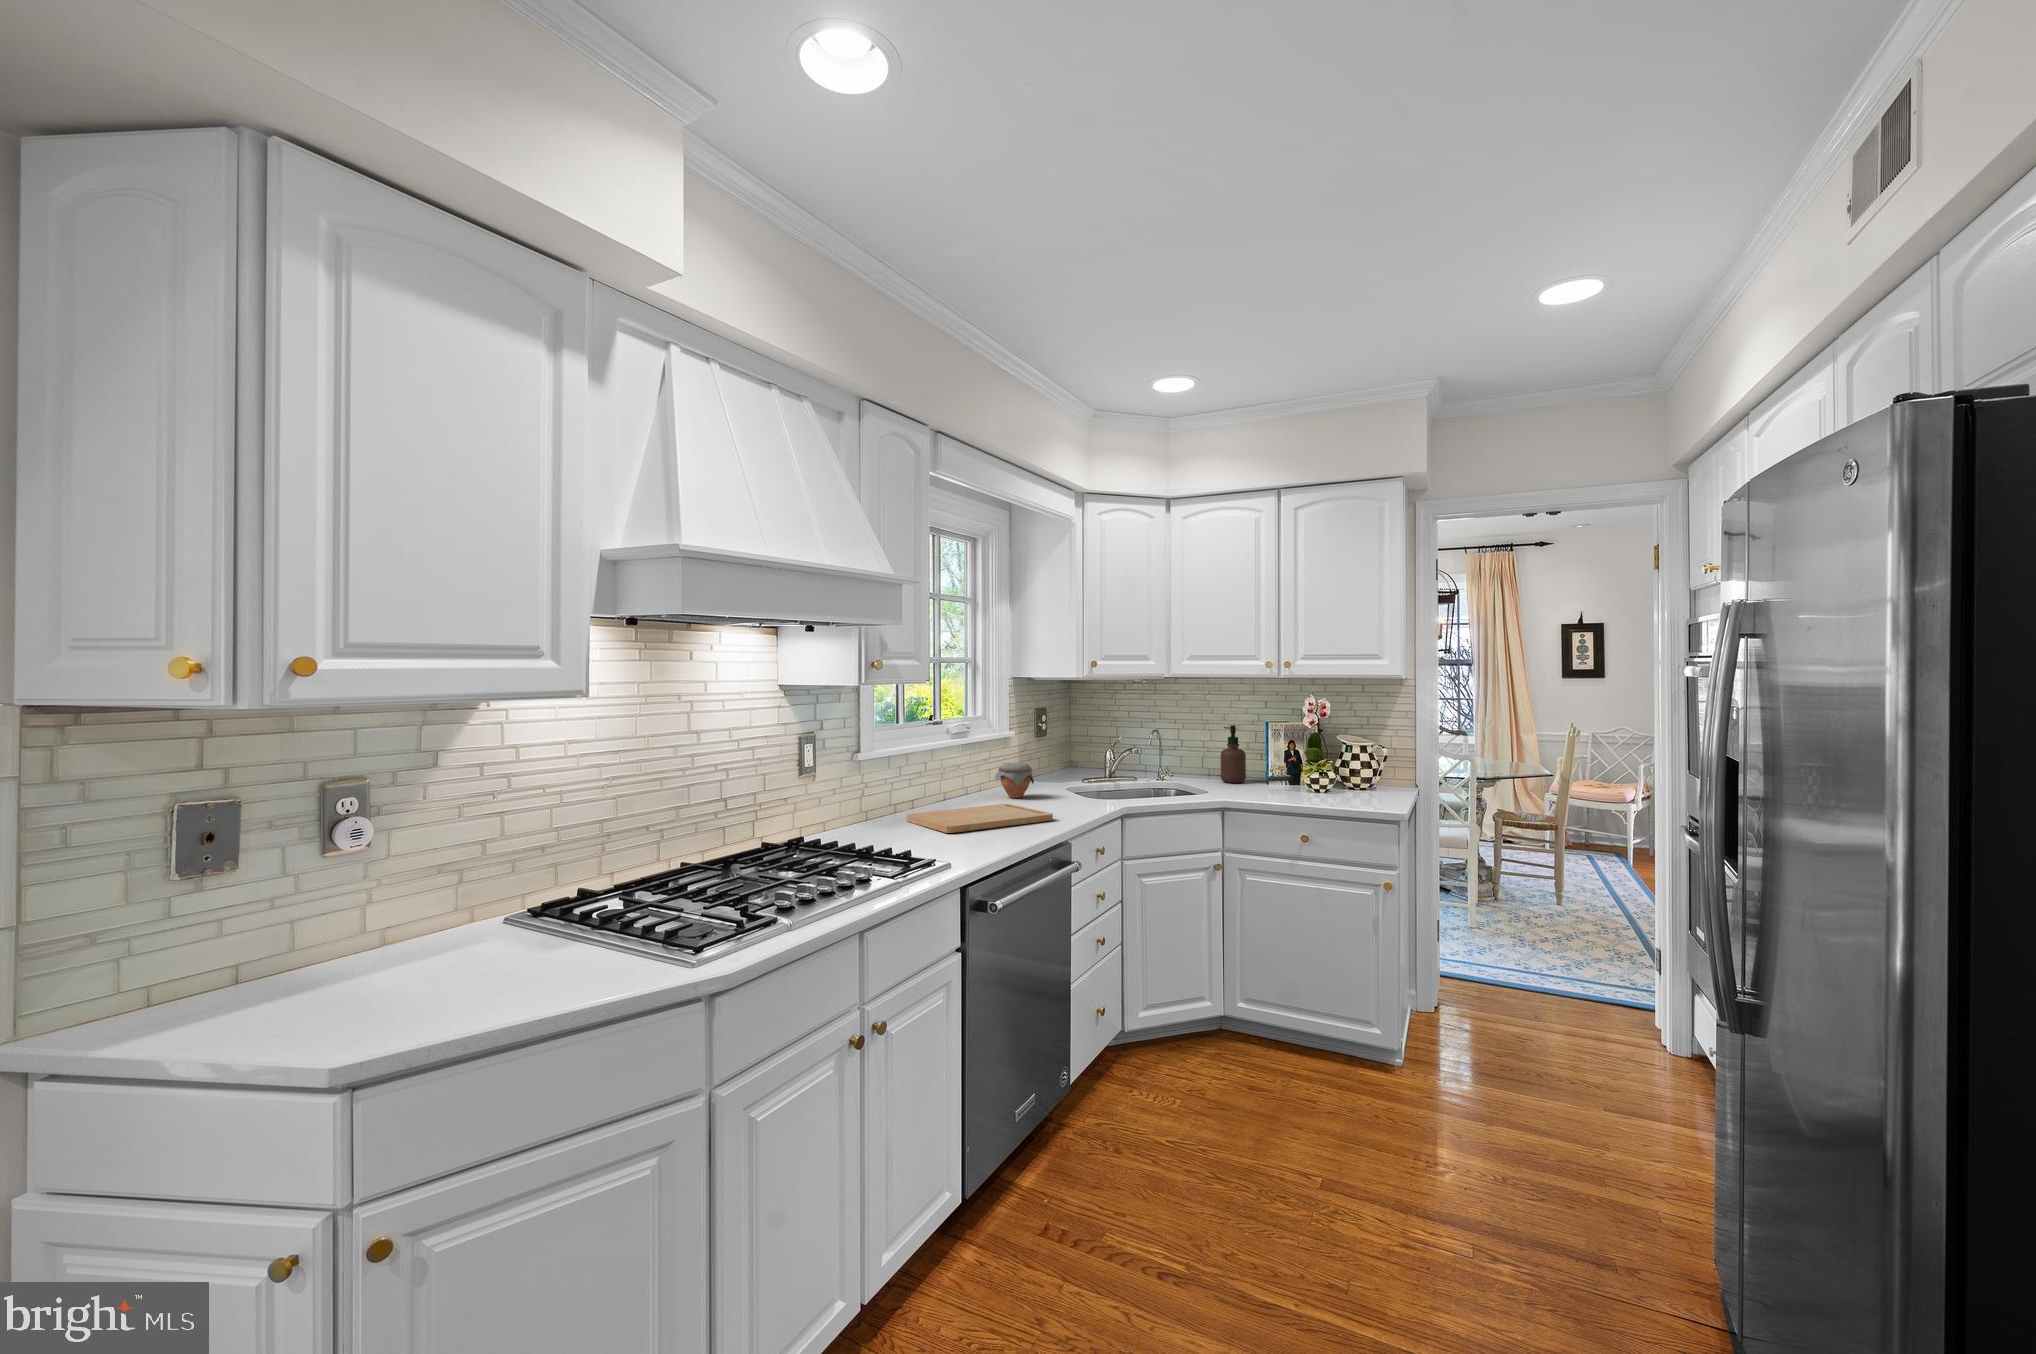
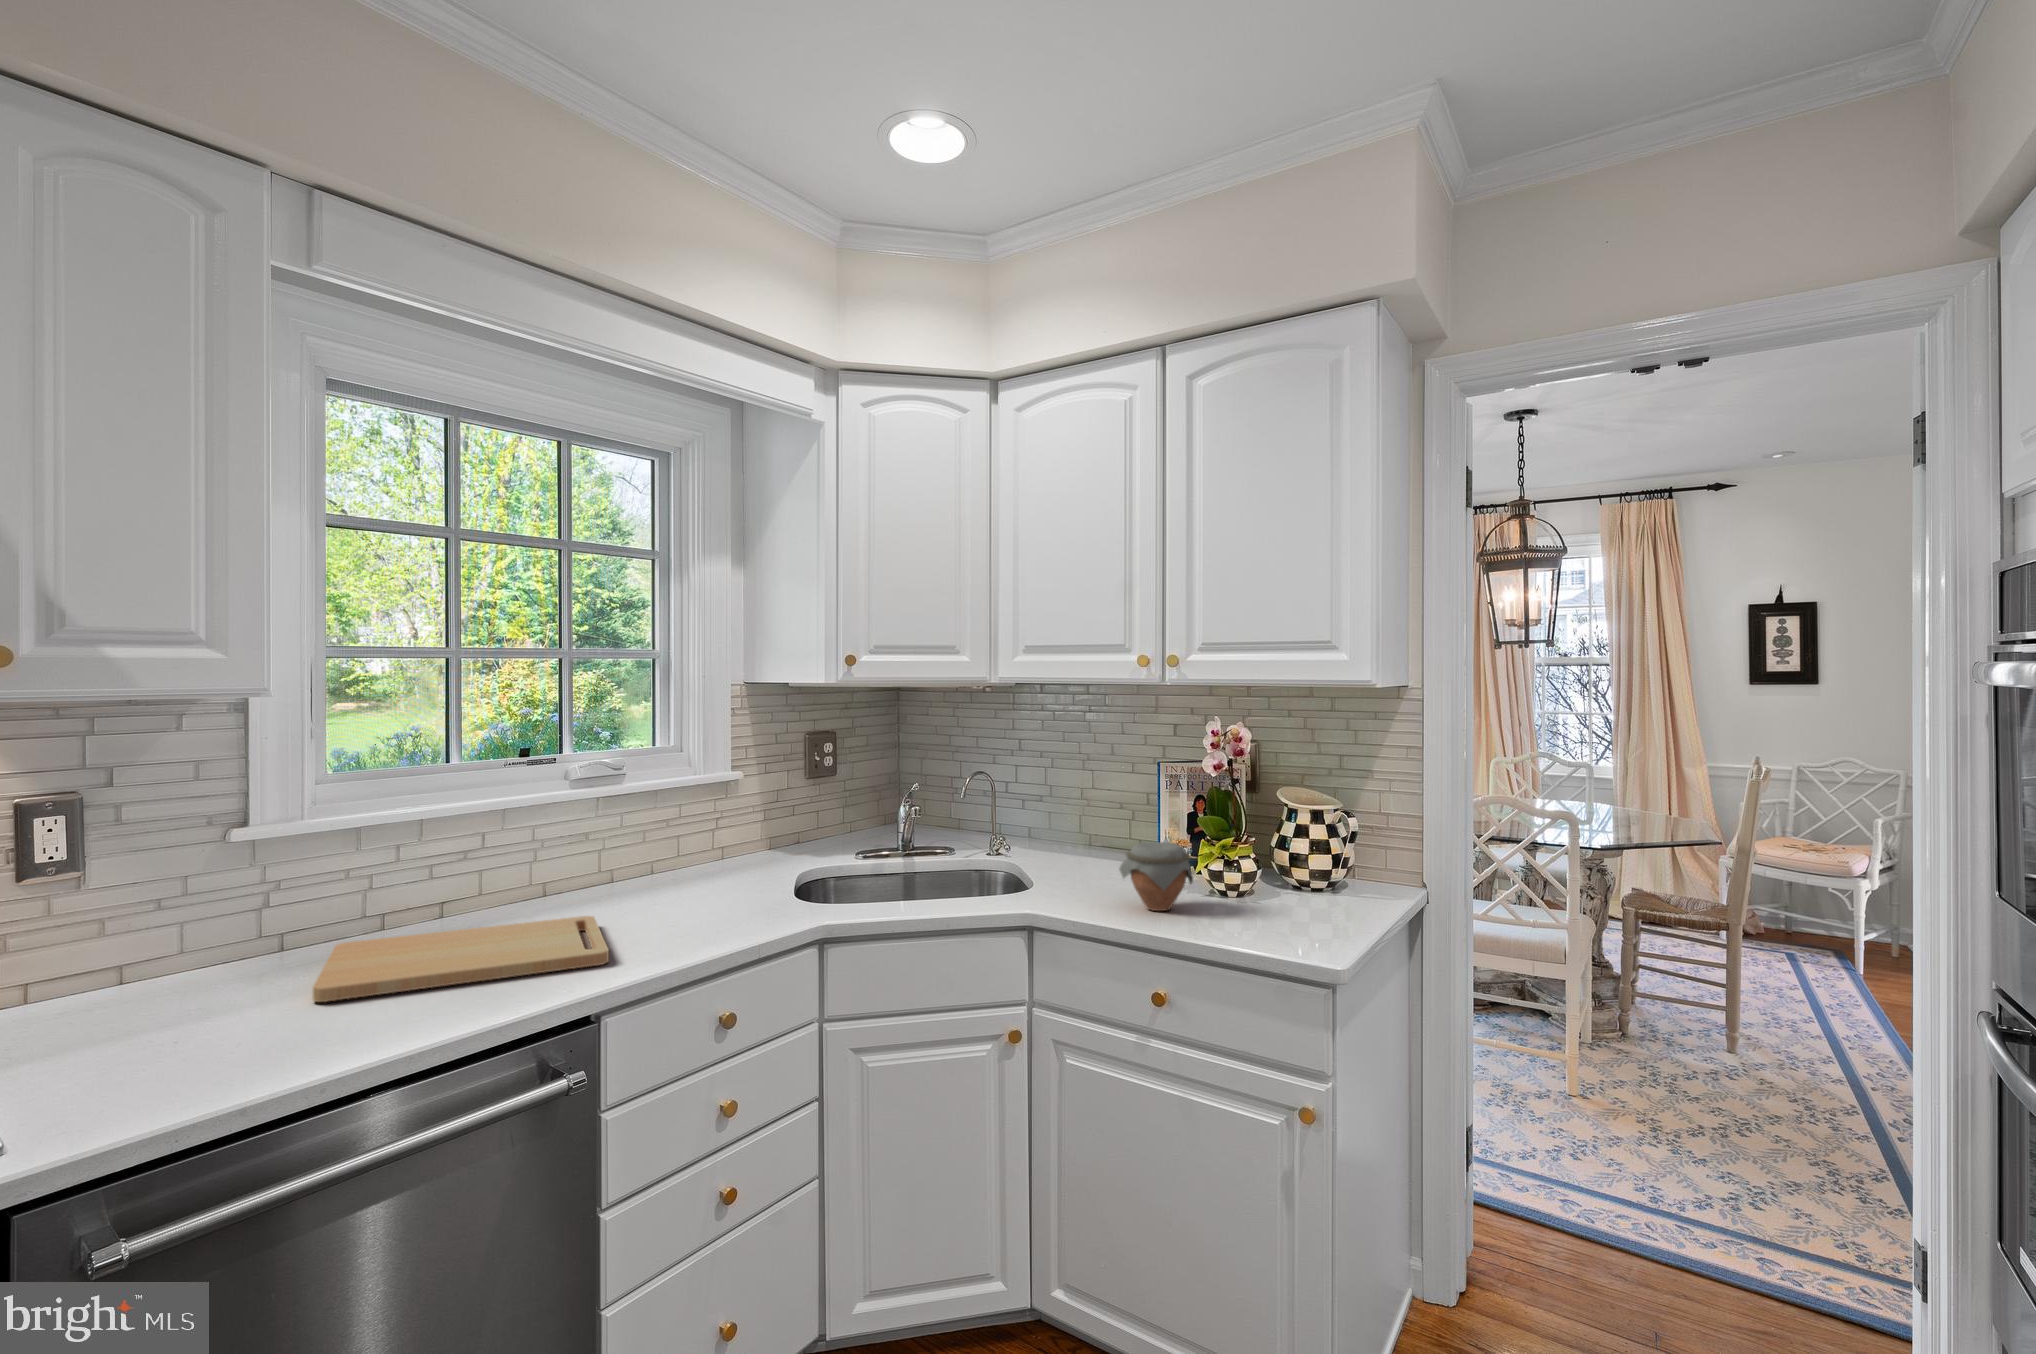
soap dispenser: present [1220,725,1246,783] -> none [1086,766,1128,866]
jar: present [995,762,1034,798] -> present [1119,842,1193,911]

